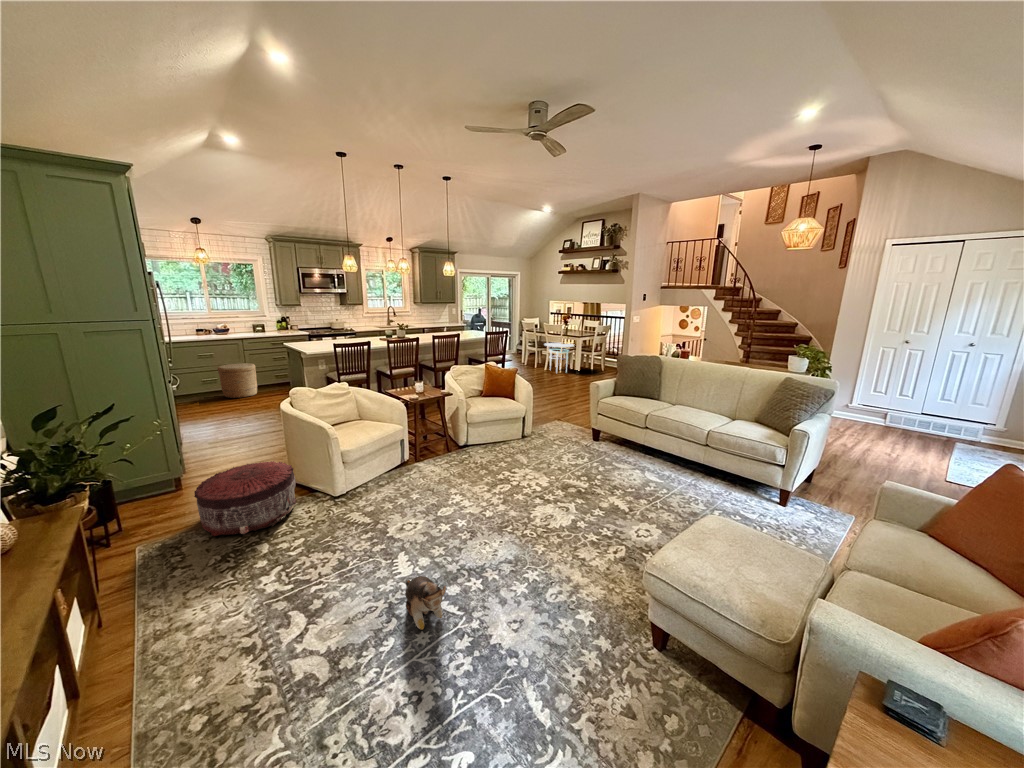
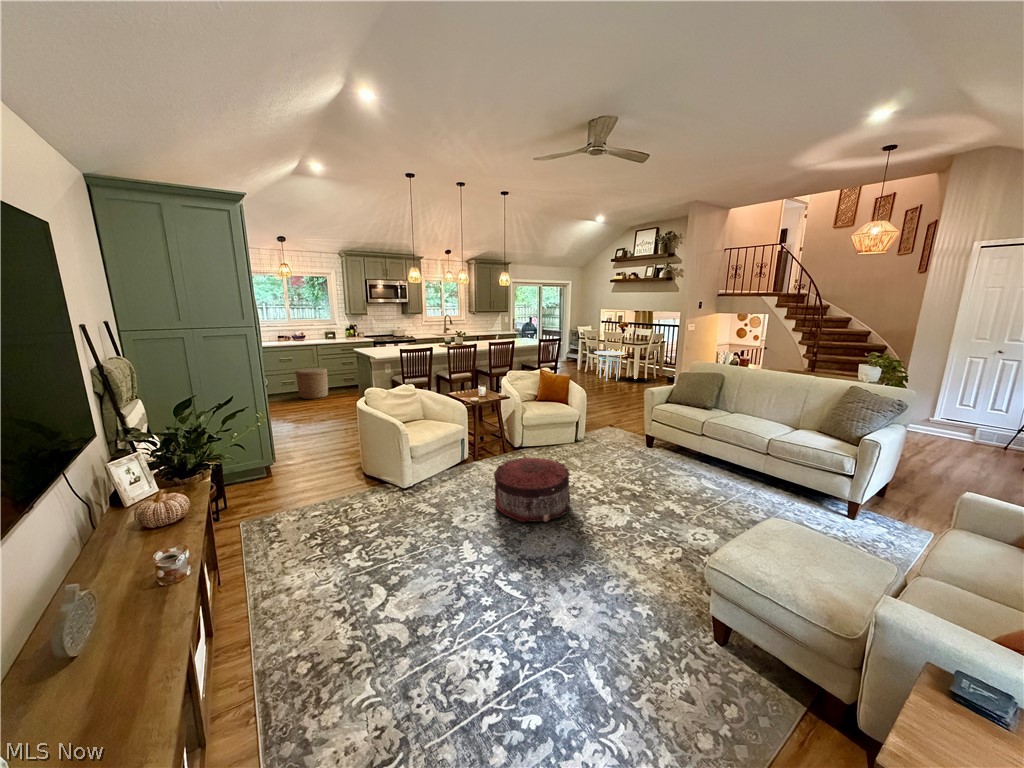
pouf: present [194,461,296,536] -> present [494,458,570,522]
plush toy: present [406,576,446,630] -> none [472,560,512,608]

